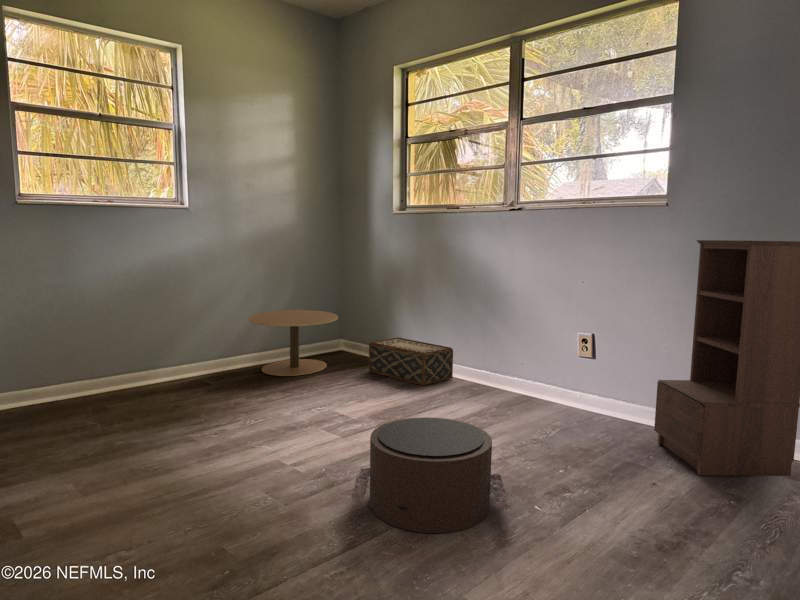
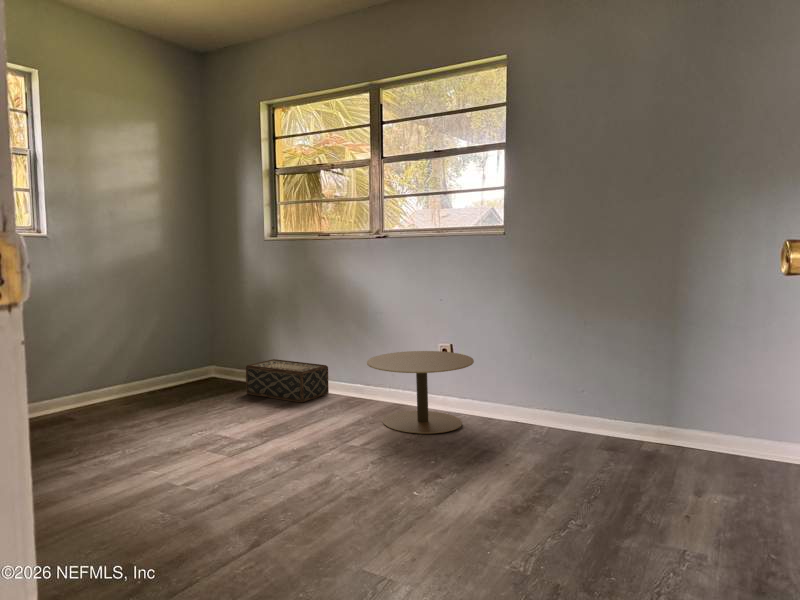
bookshelf: present [654,240,800,476] -> none [504,262,611,454]
side table: present [249,310,338,376] -> present [367,351,474,433]
pouf: present [351,417,511,533] -> none [251,426,394,527]

